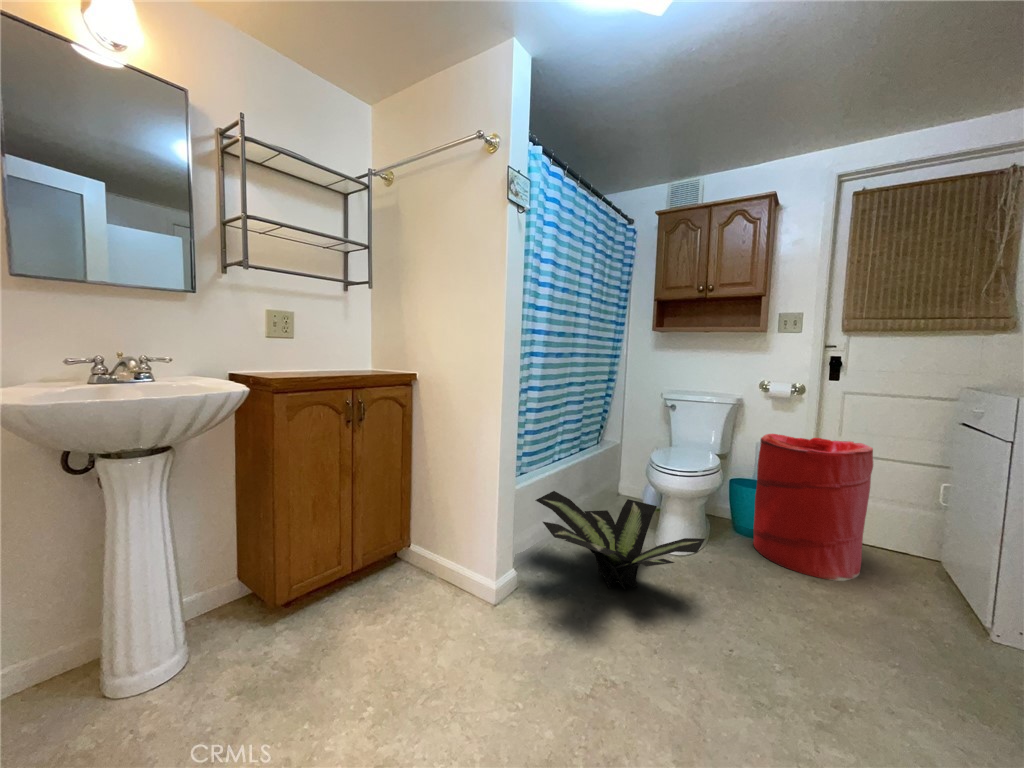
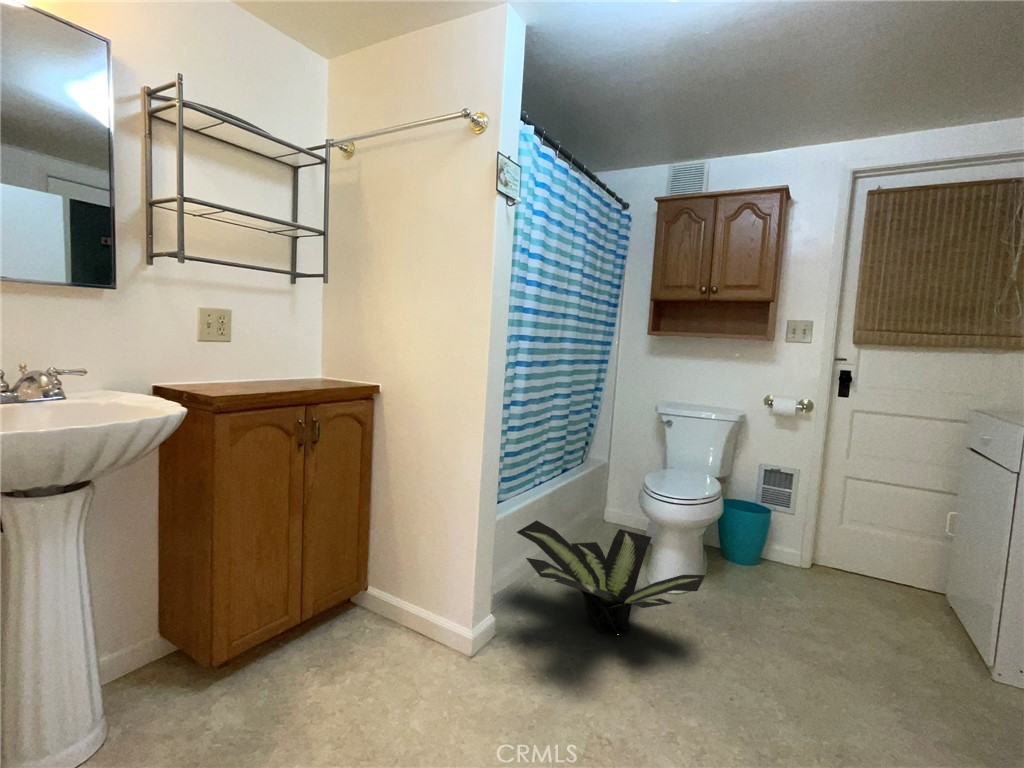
laundry hamper: present [753,434,873,581] -> none [754,455,881,617]

